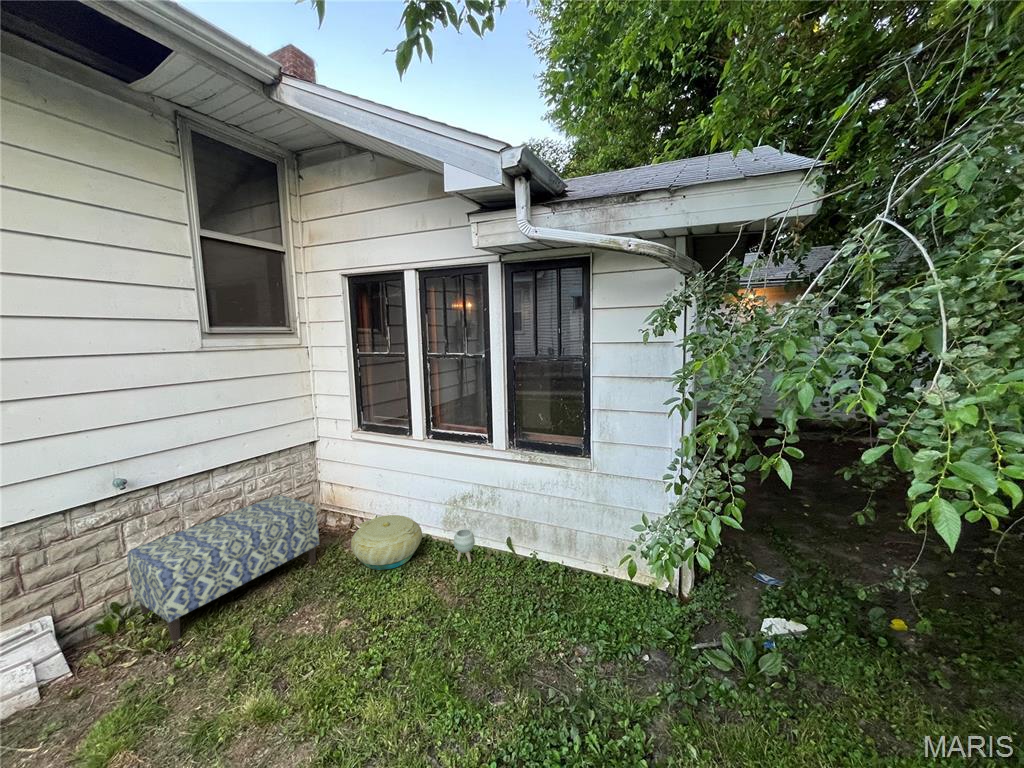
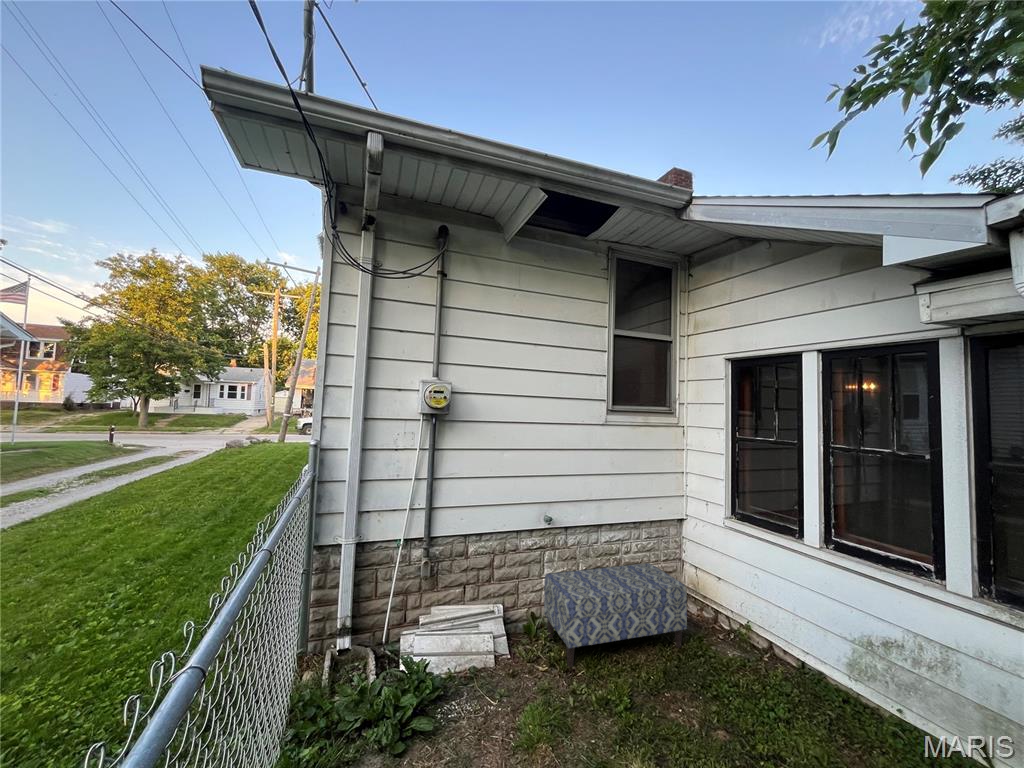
basket: present [351,515,422,570] -> none [722,623,815,697]
planter: present [454,529,475,563] -> none [870,688,909,745]

